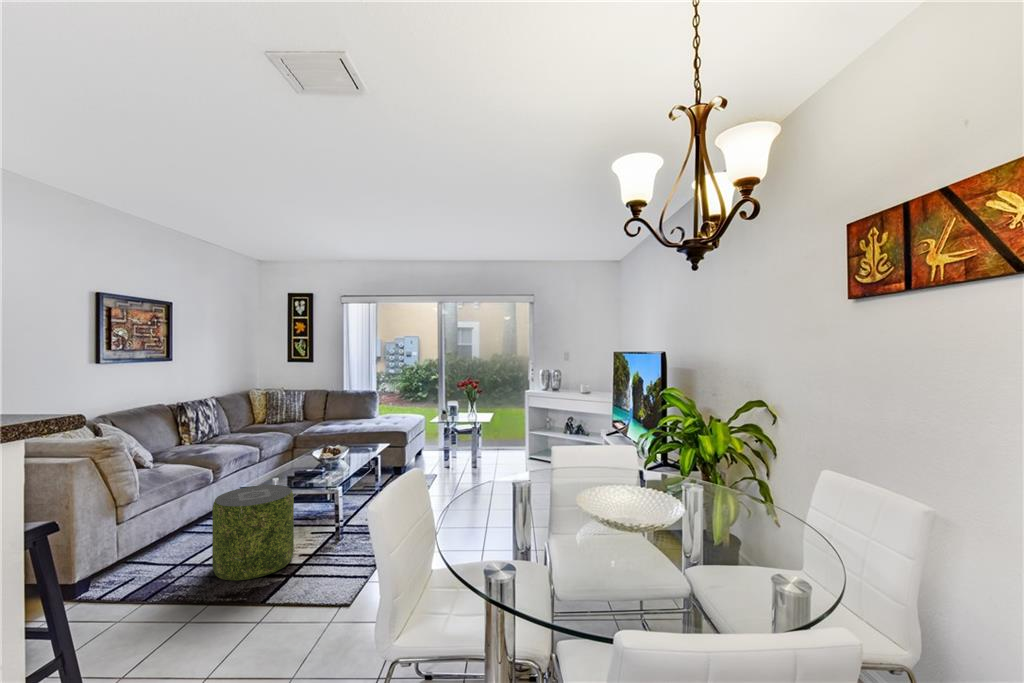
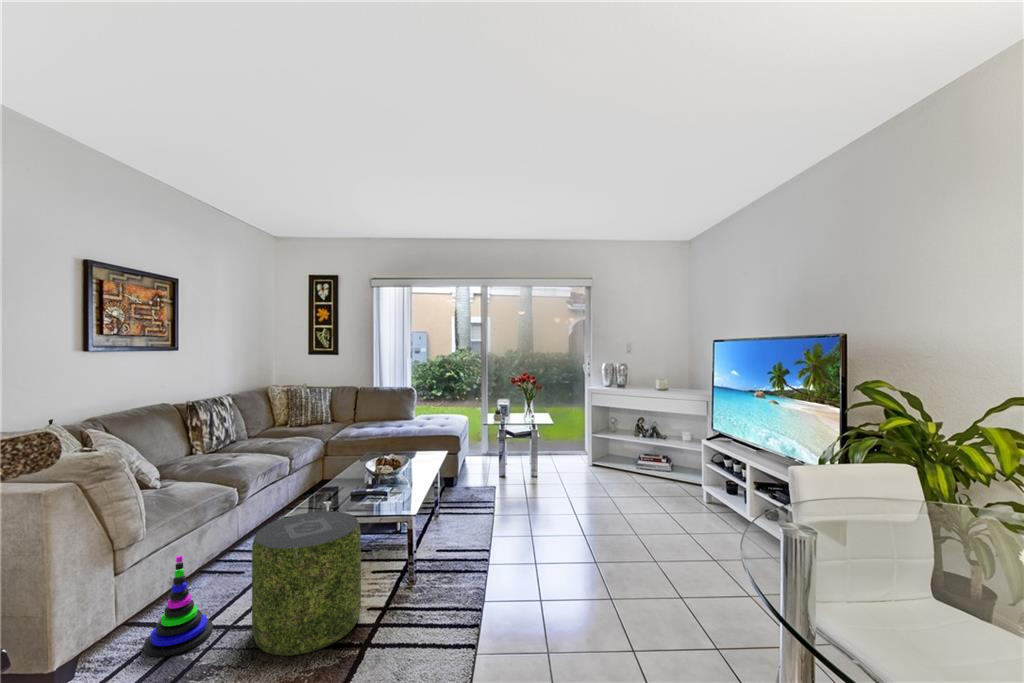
stacking toy: none [138,512,186,580] -> present [144,556,213,657]

